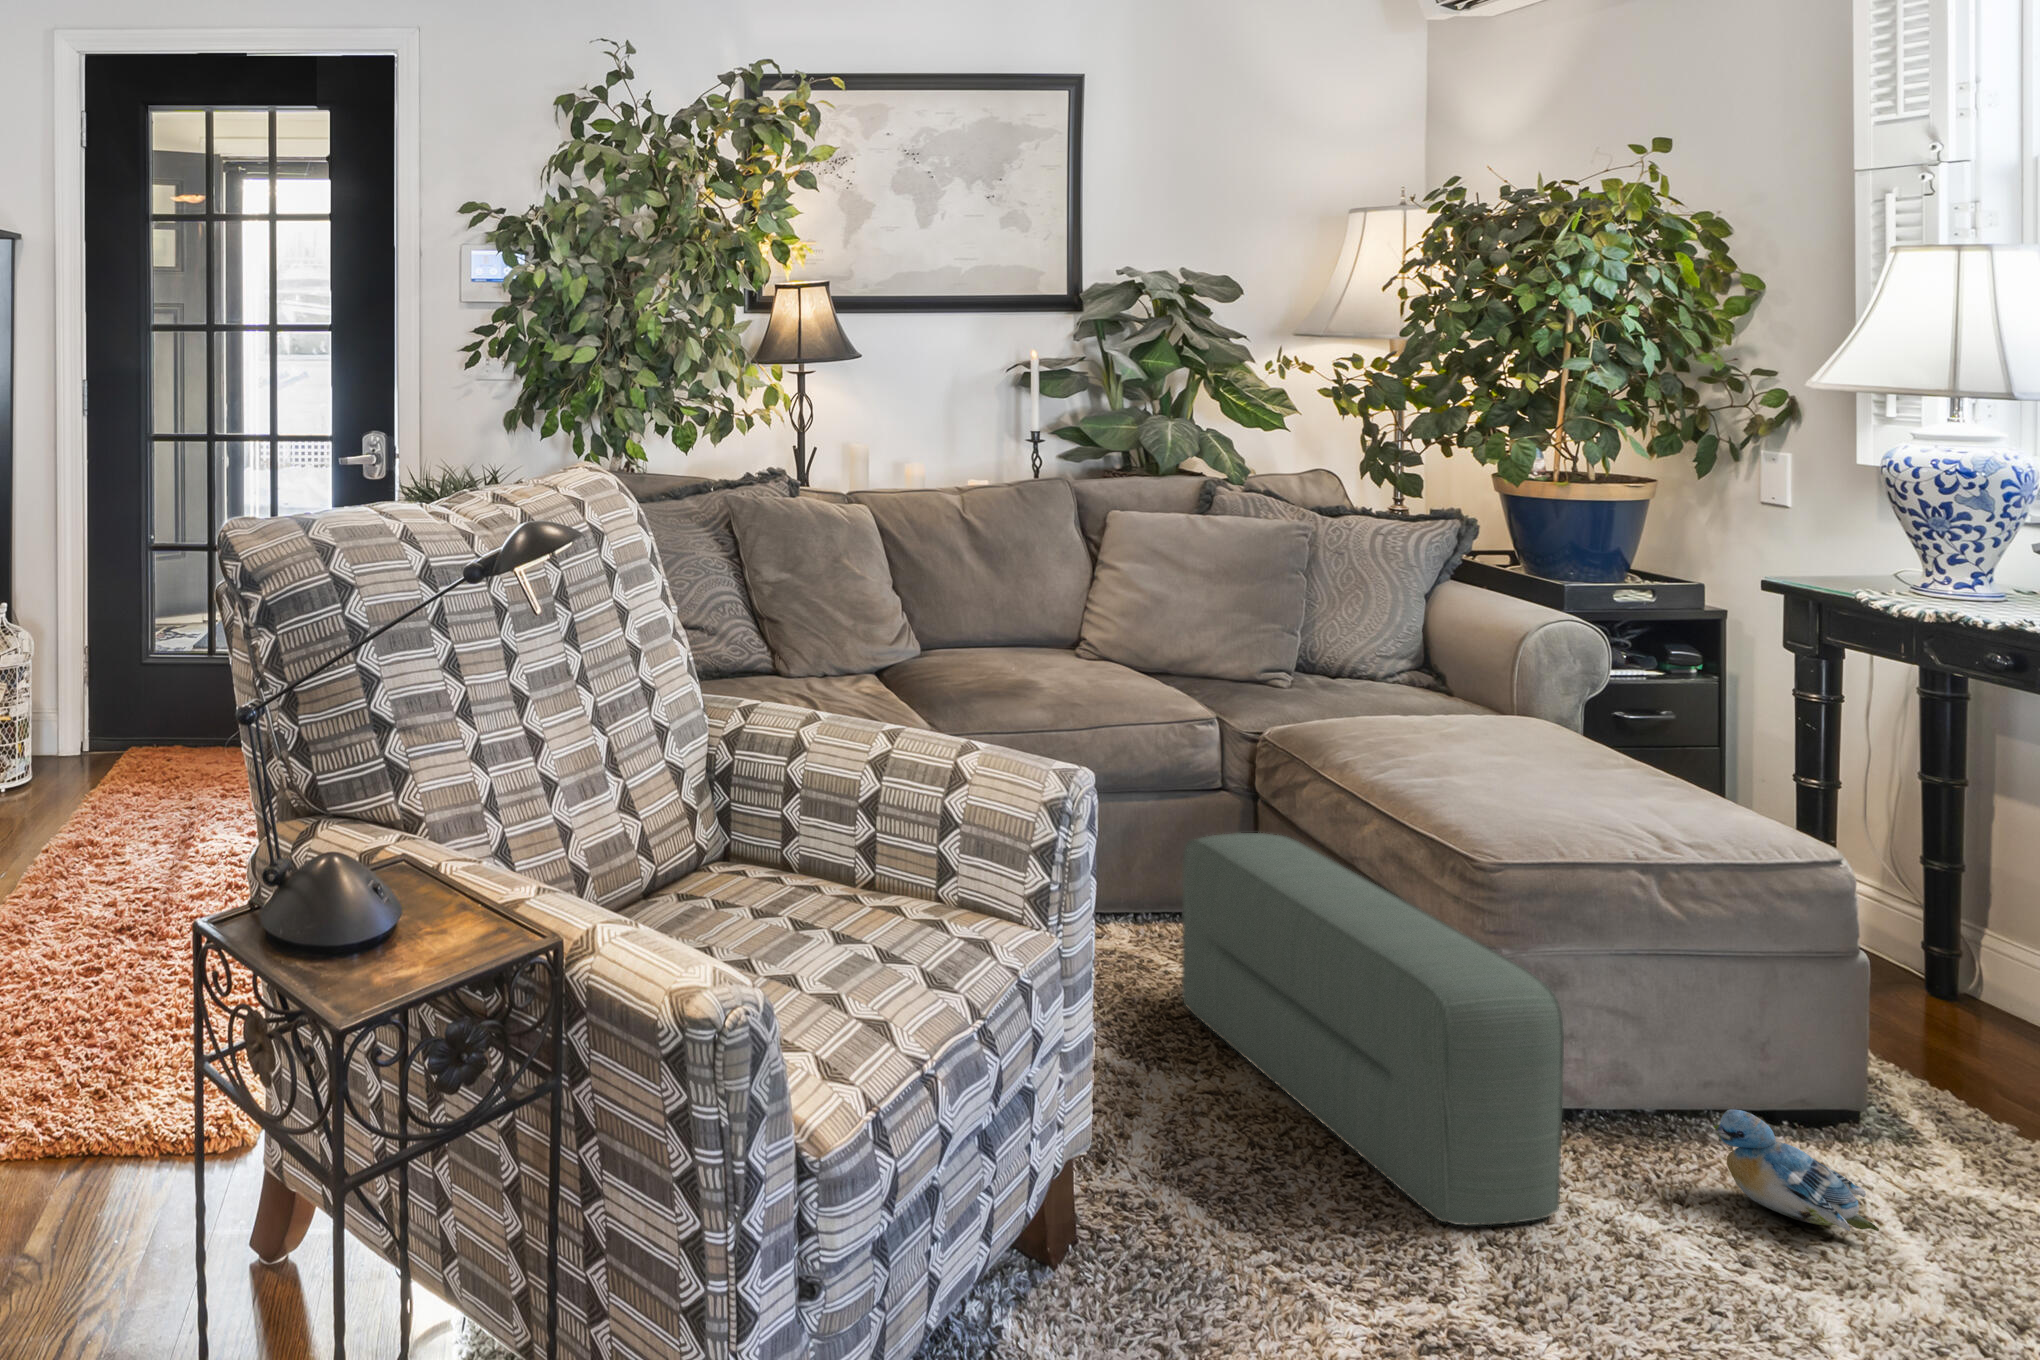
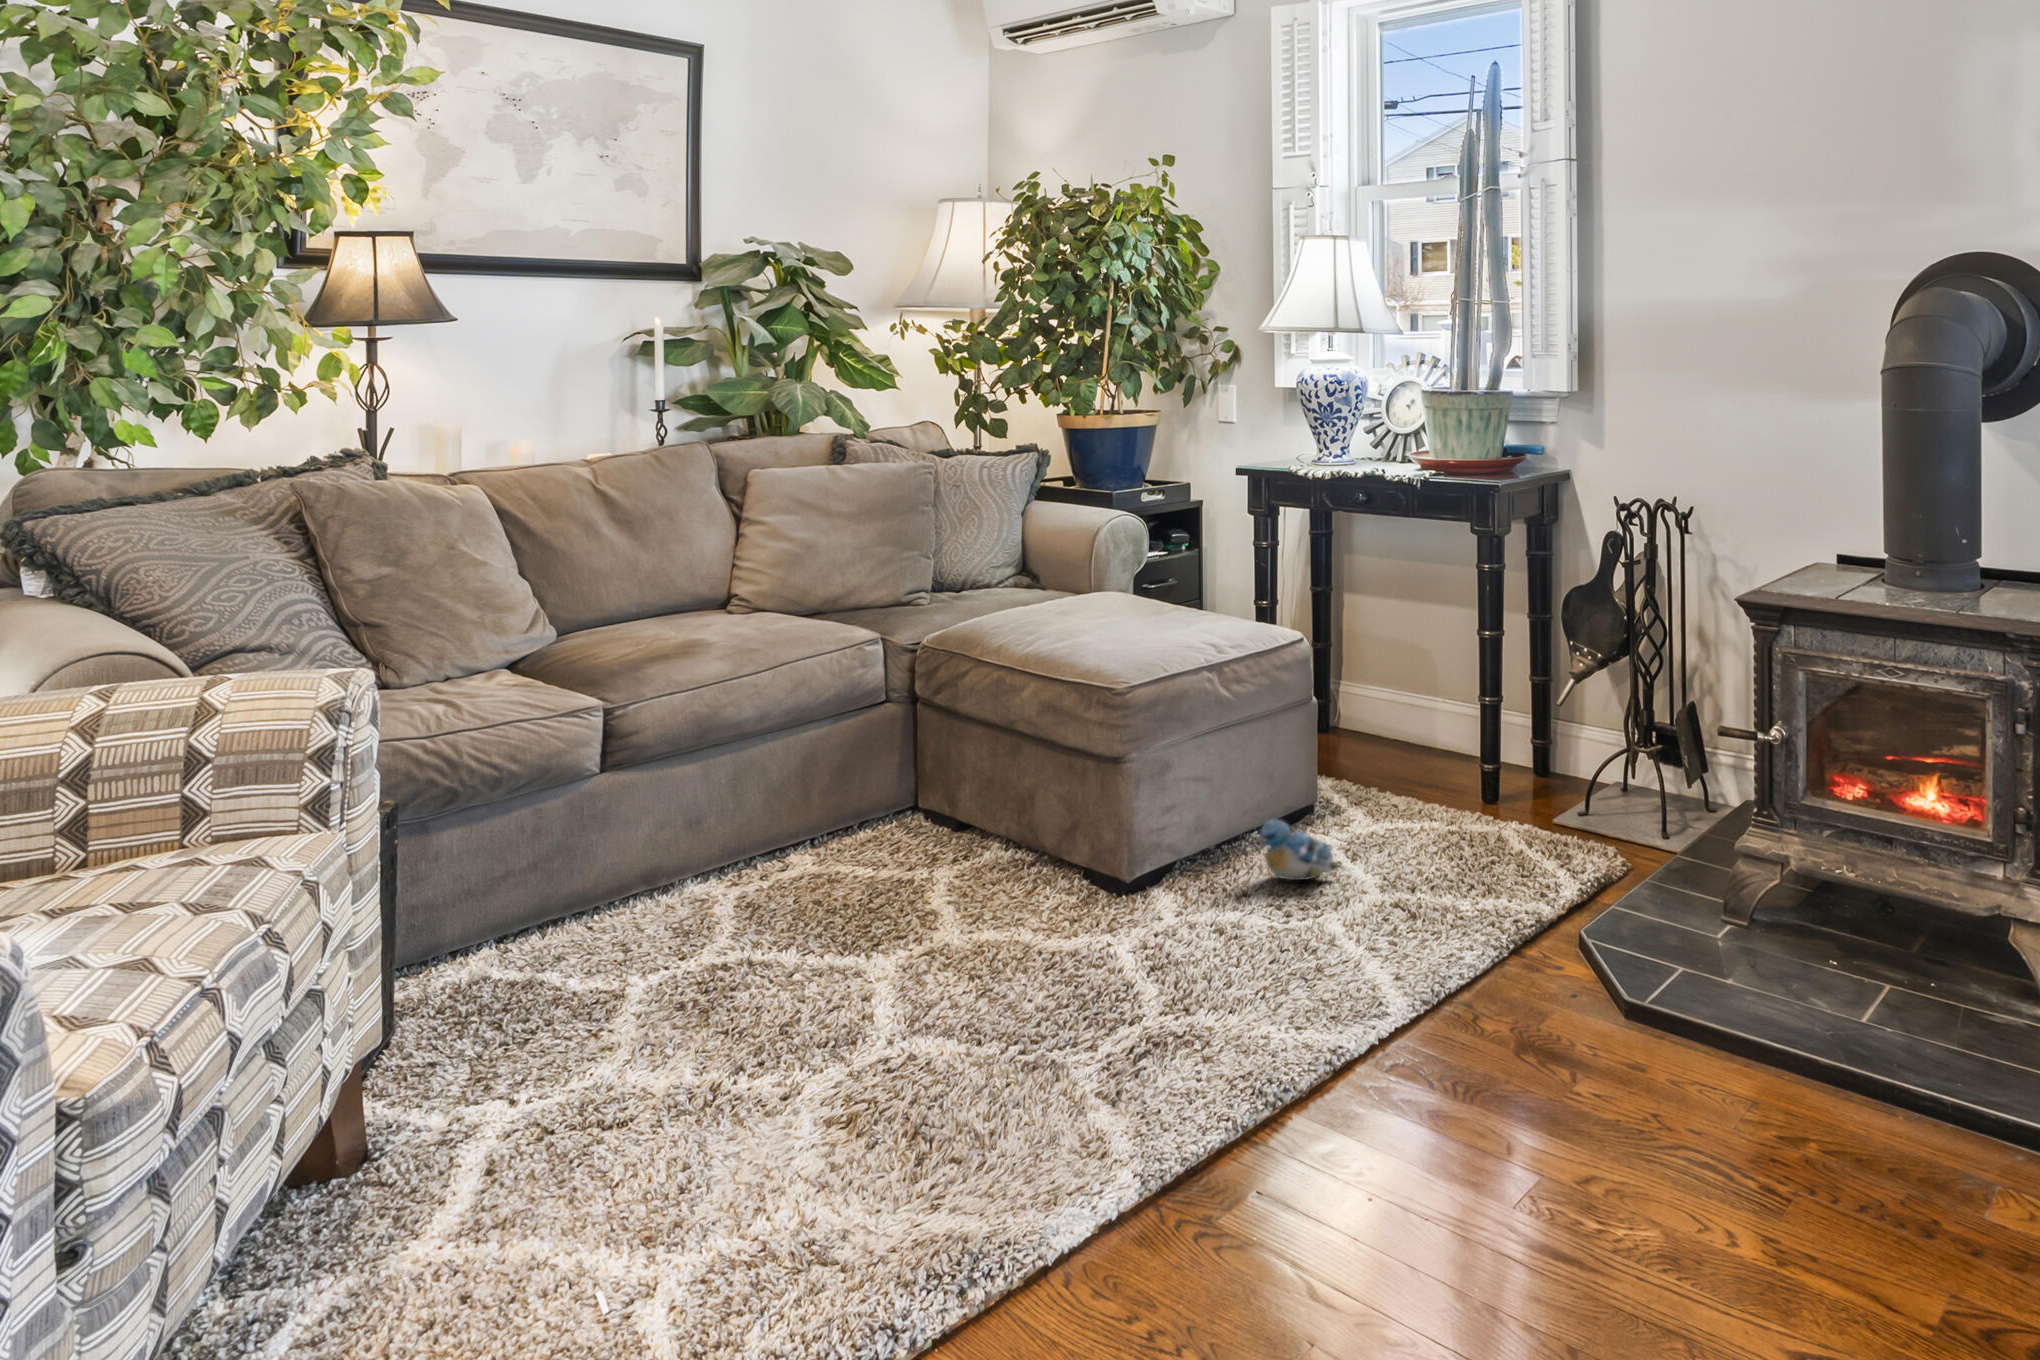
pouf: present [1182,833,1564,1226] -> none [879,718,1186,970]

